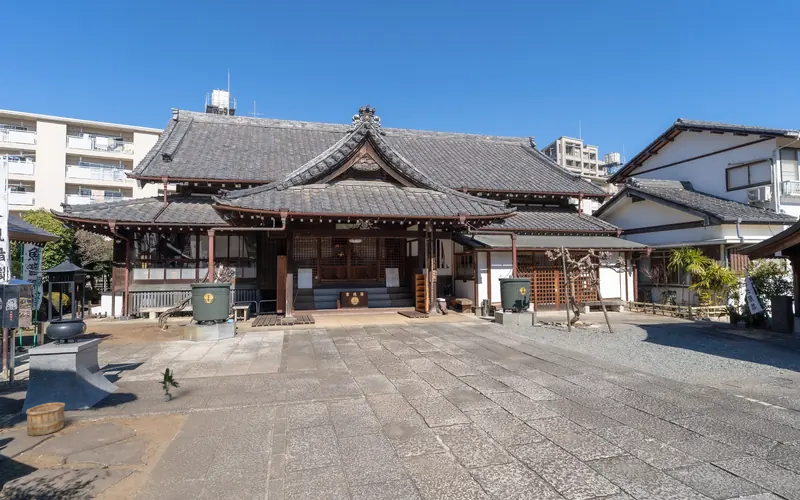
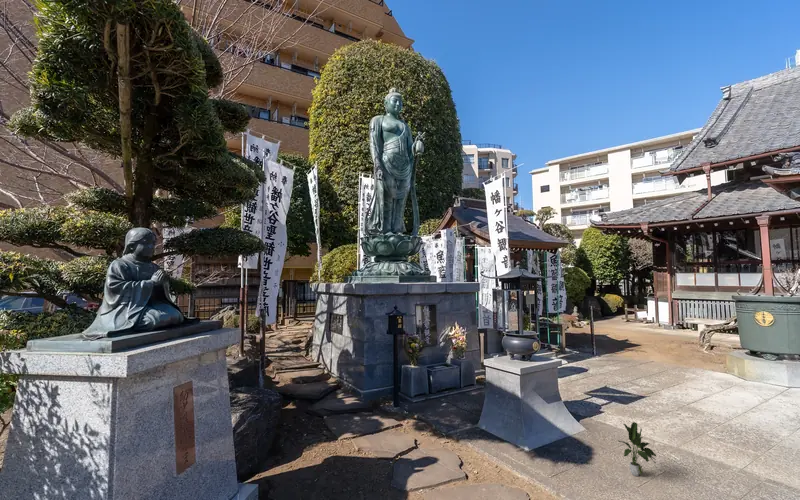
wooden bucket: present [26,402,65,436] -> none [471,416,505,455]

